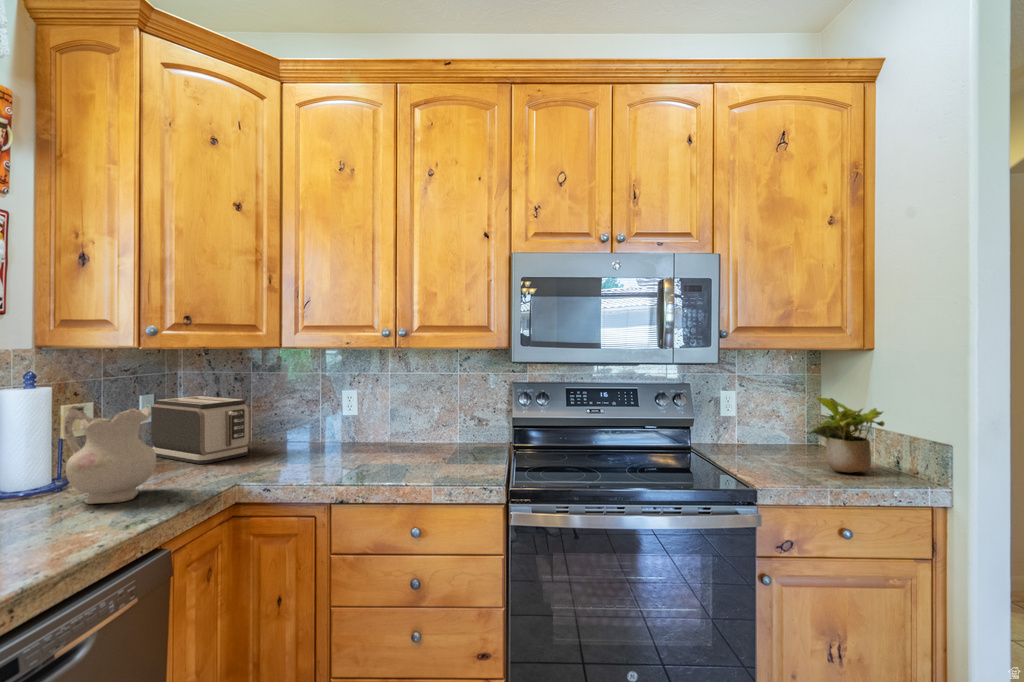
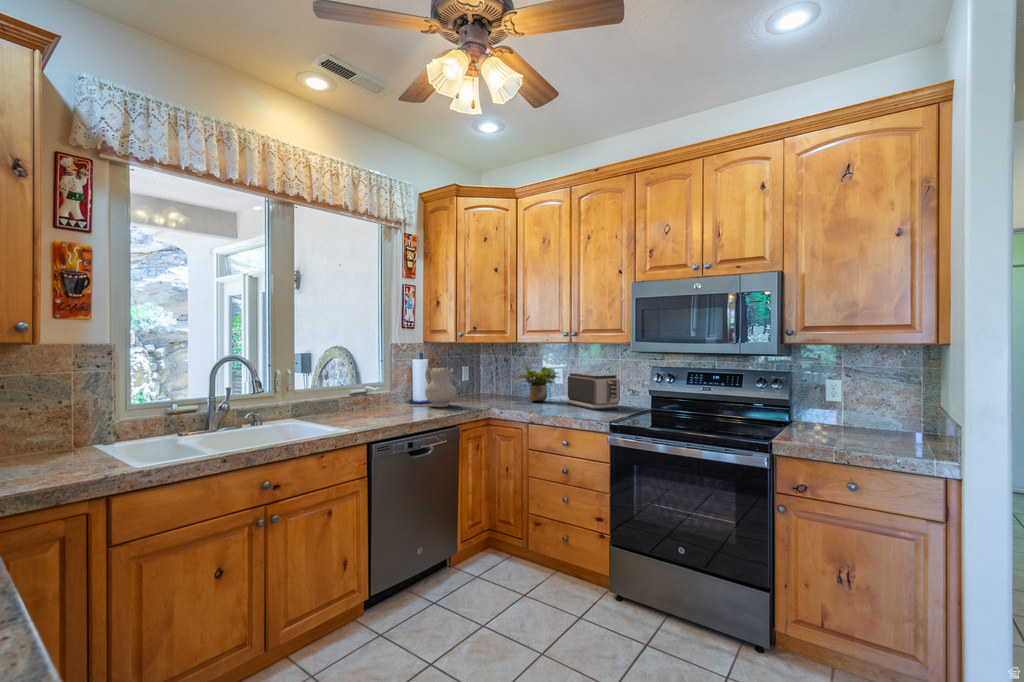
toaster: present [151,396,251,464] -> present [568,373,620,410]
potted plant: present [808,397,884,473] -> present [518,365,558,401]

